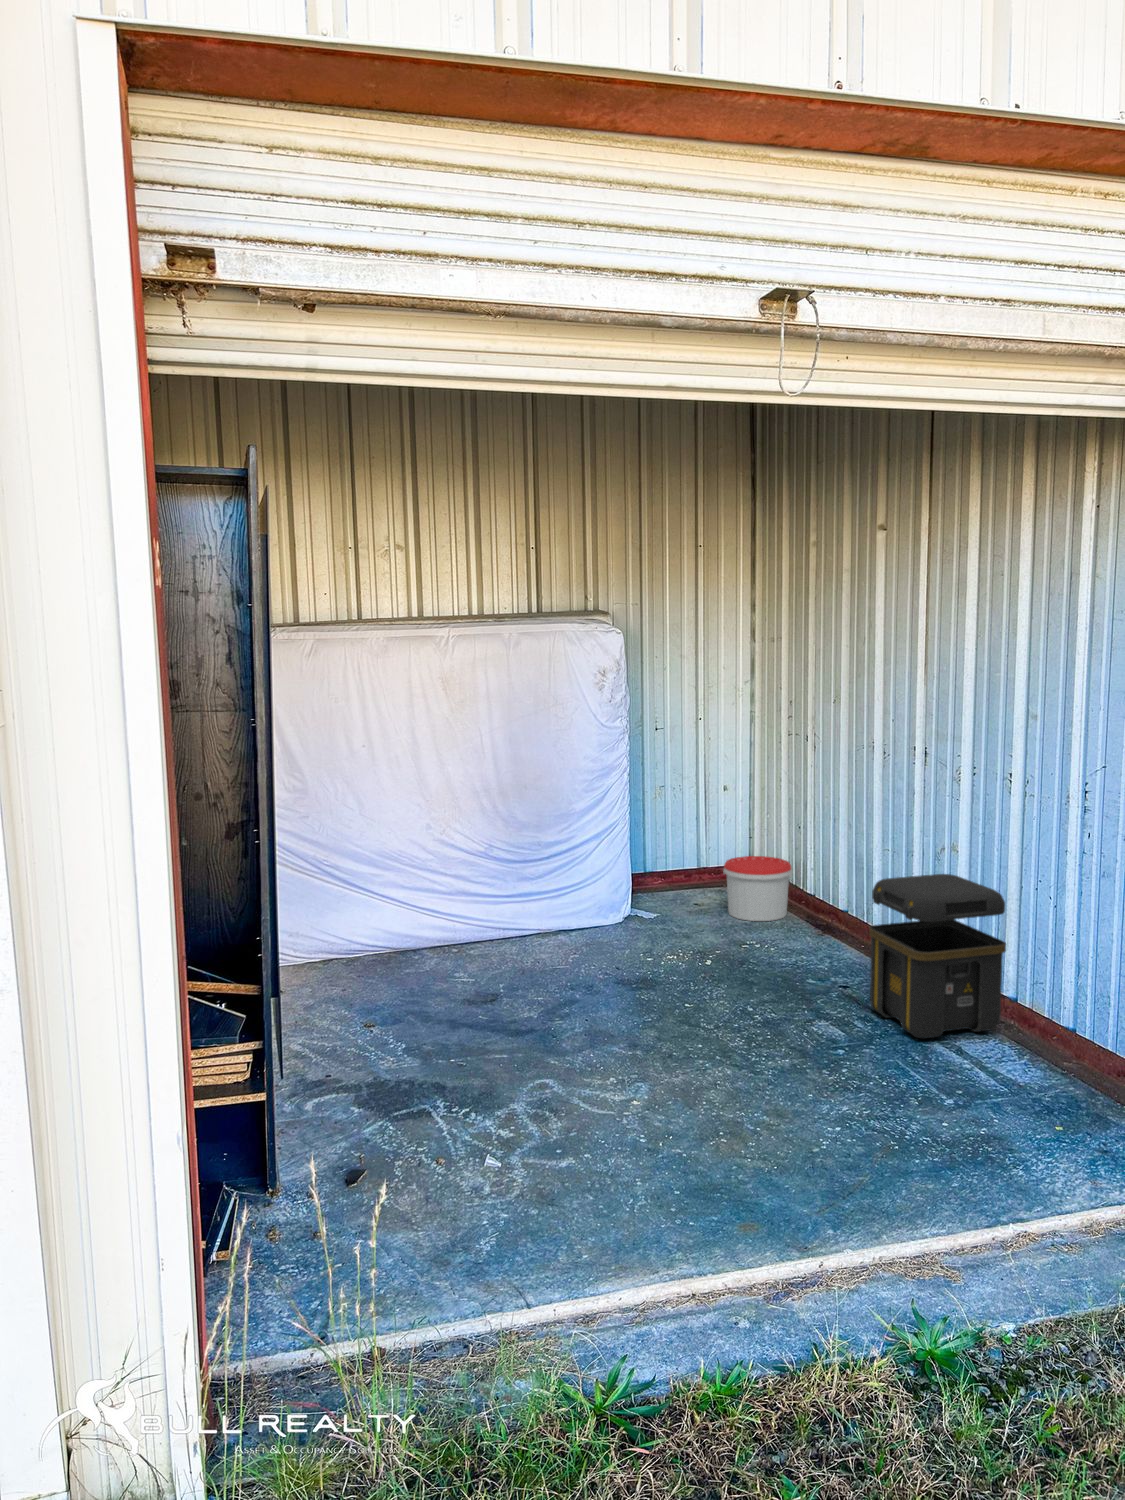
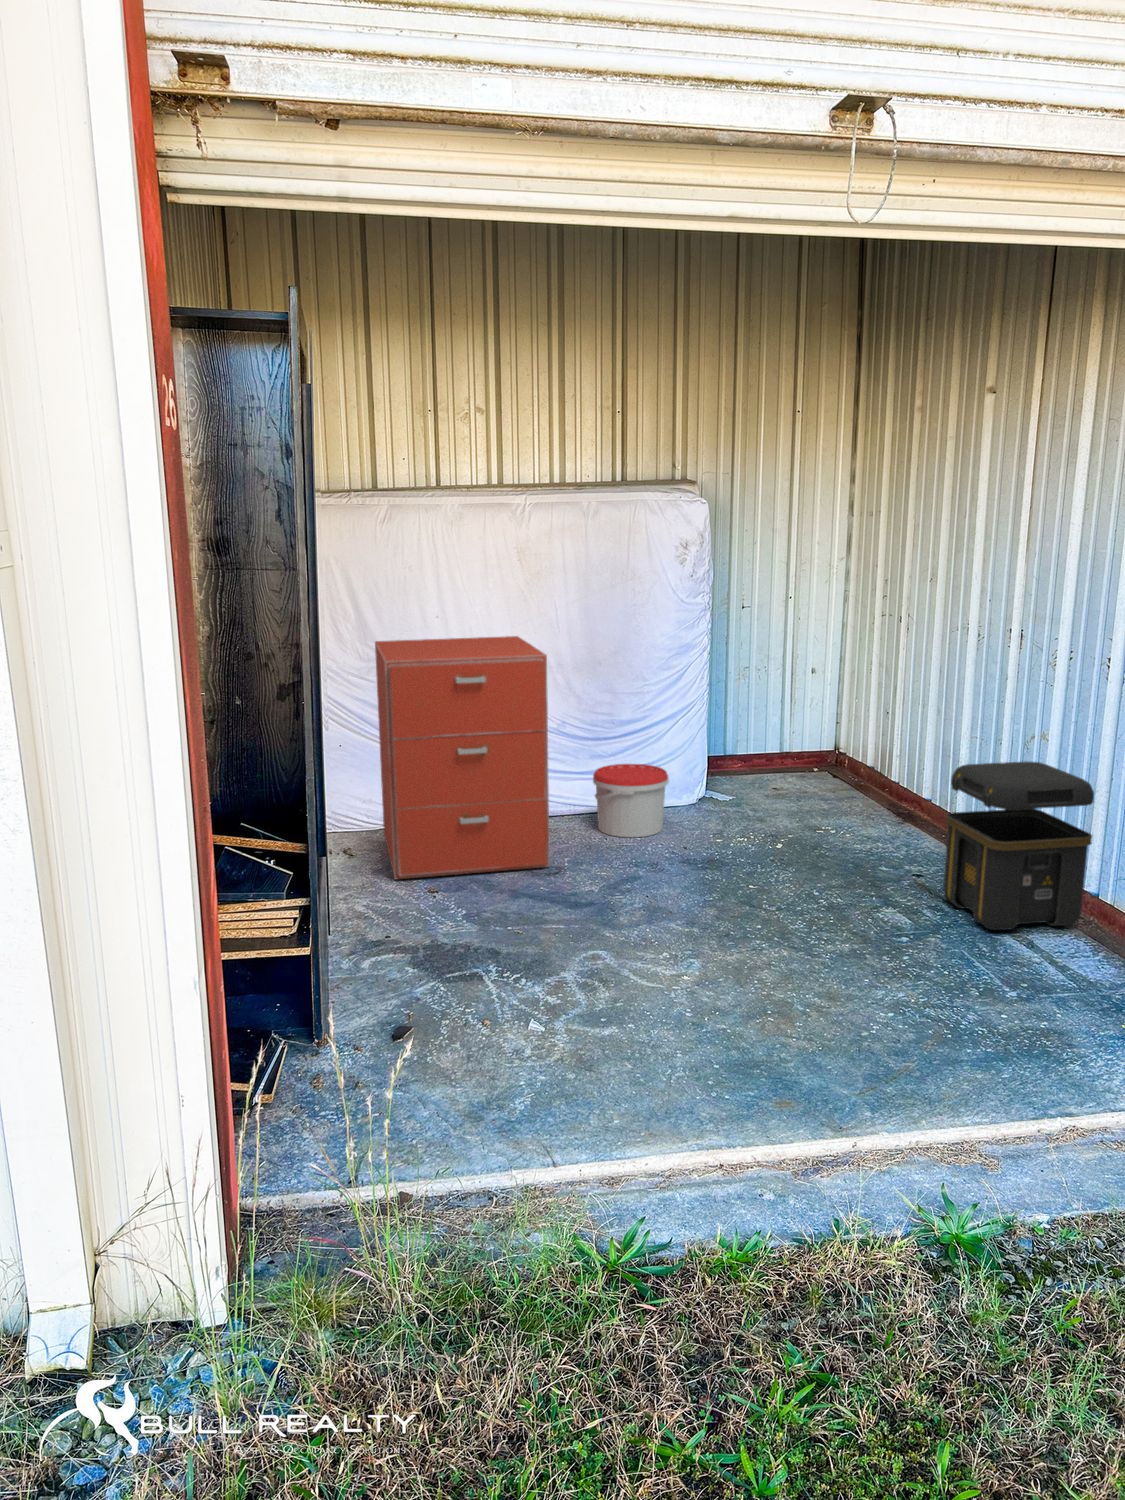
filing cabinet: none [306,764,486,1012] -> present [375,636,549,879]
bucket: present [723,856,792,921] -> present [593,764,669,837]

